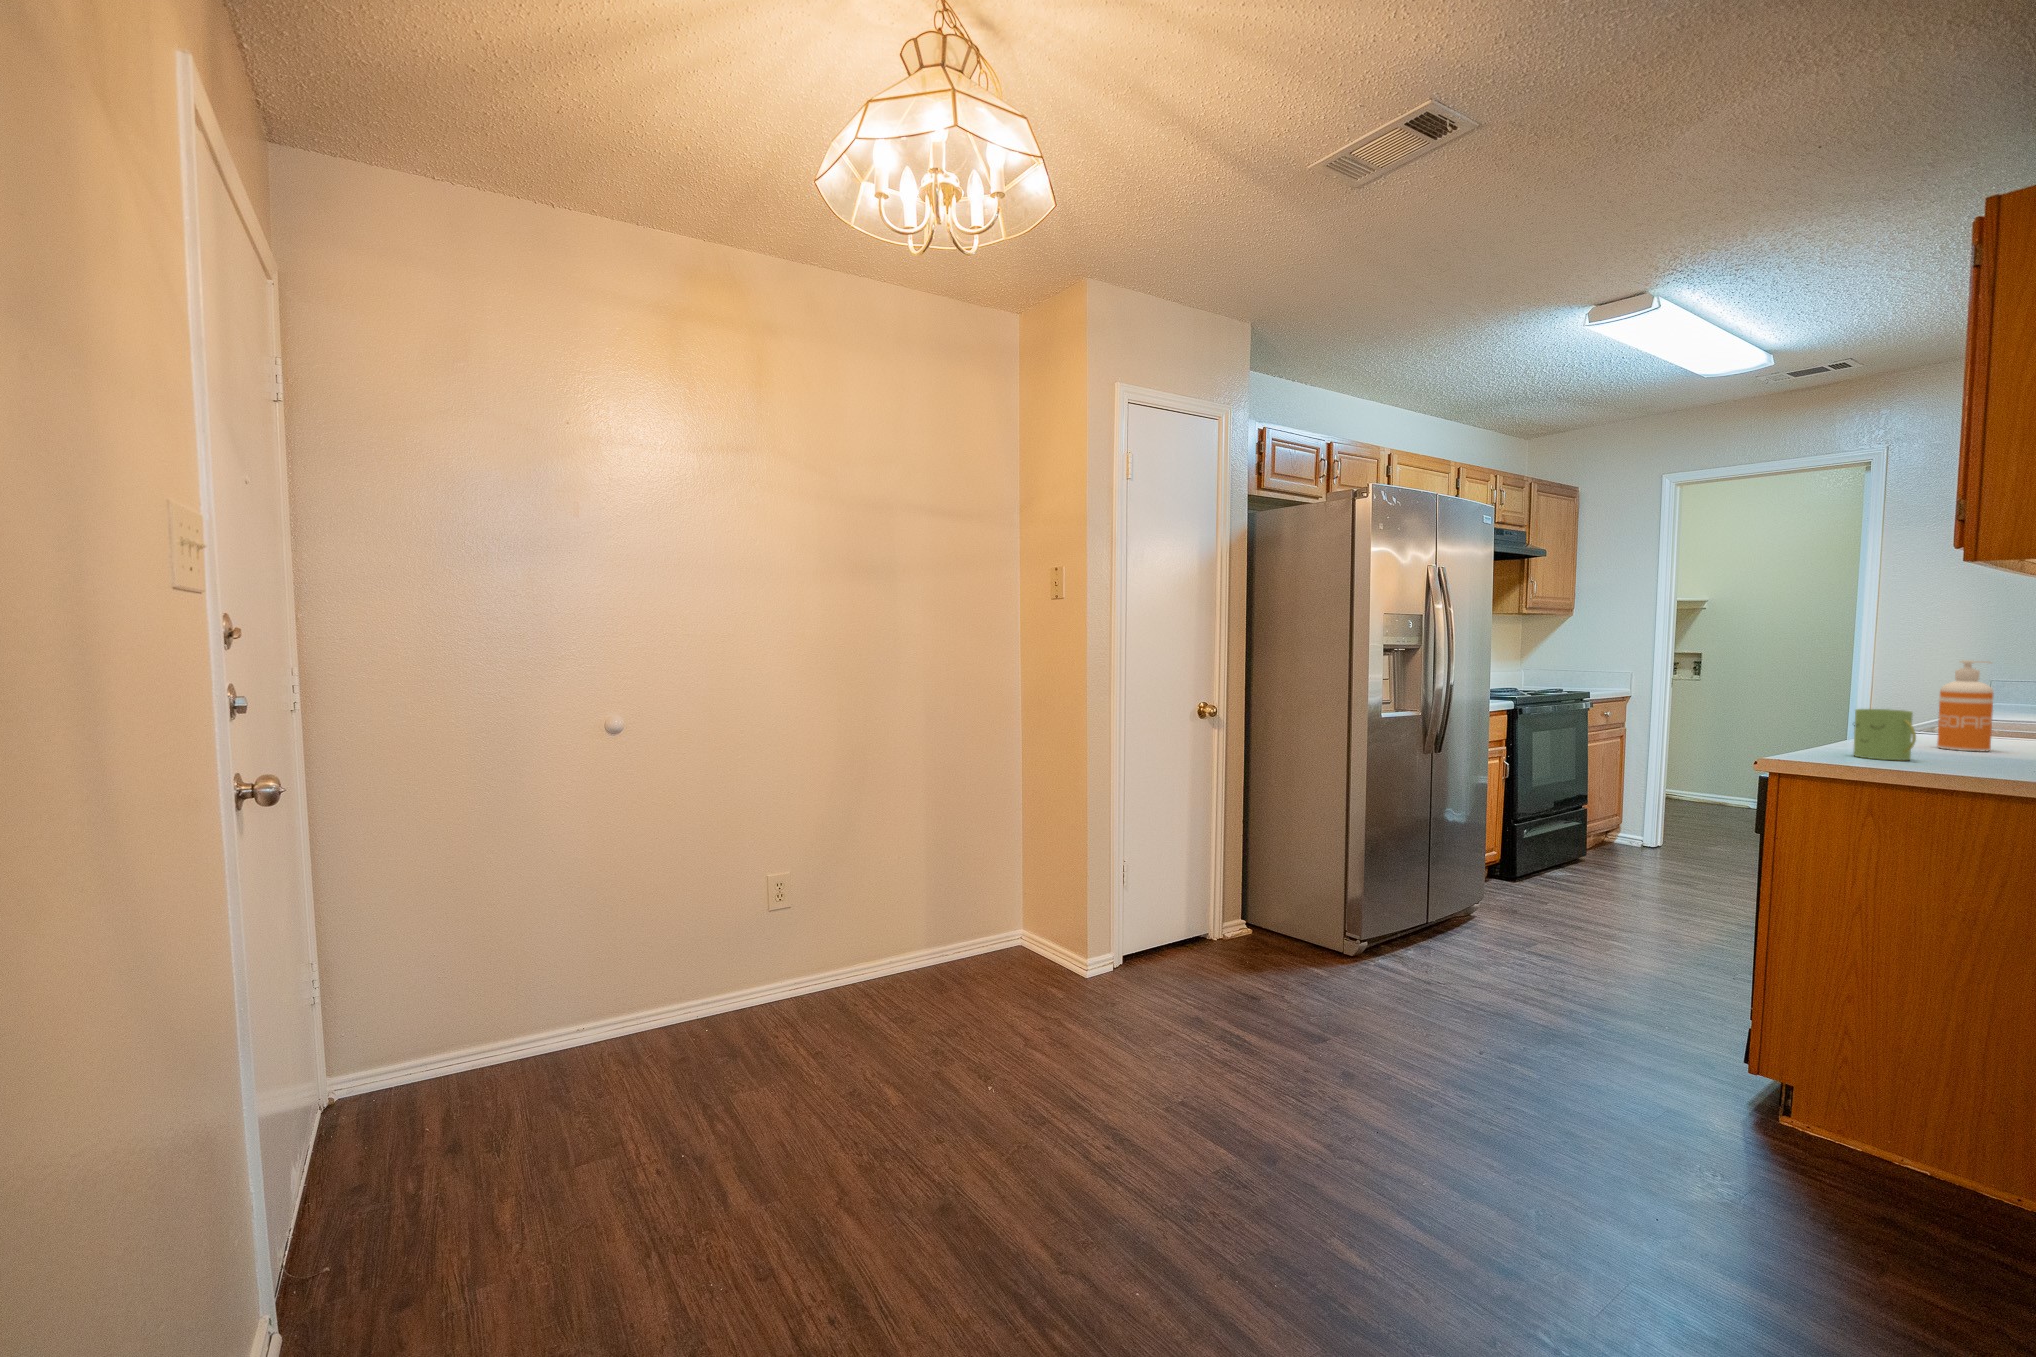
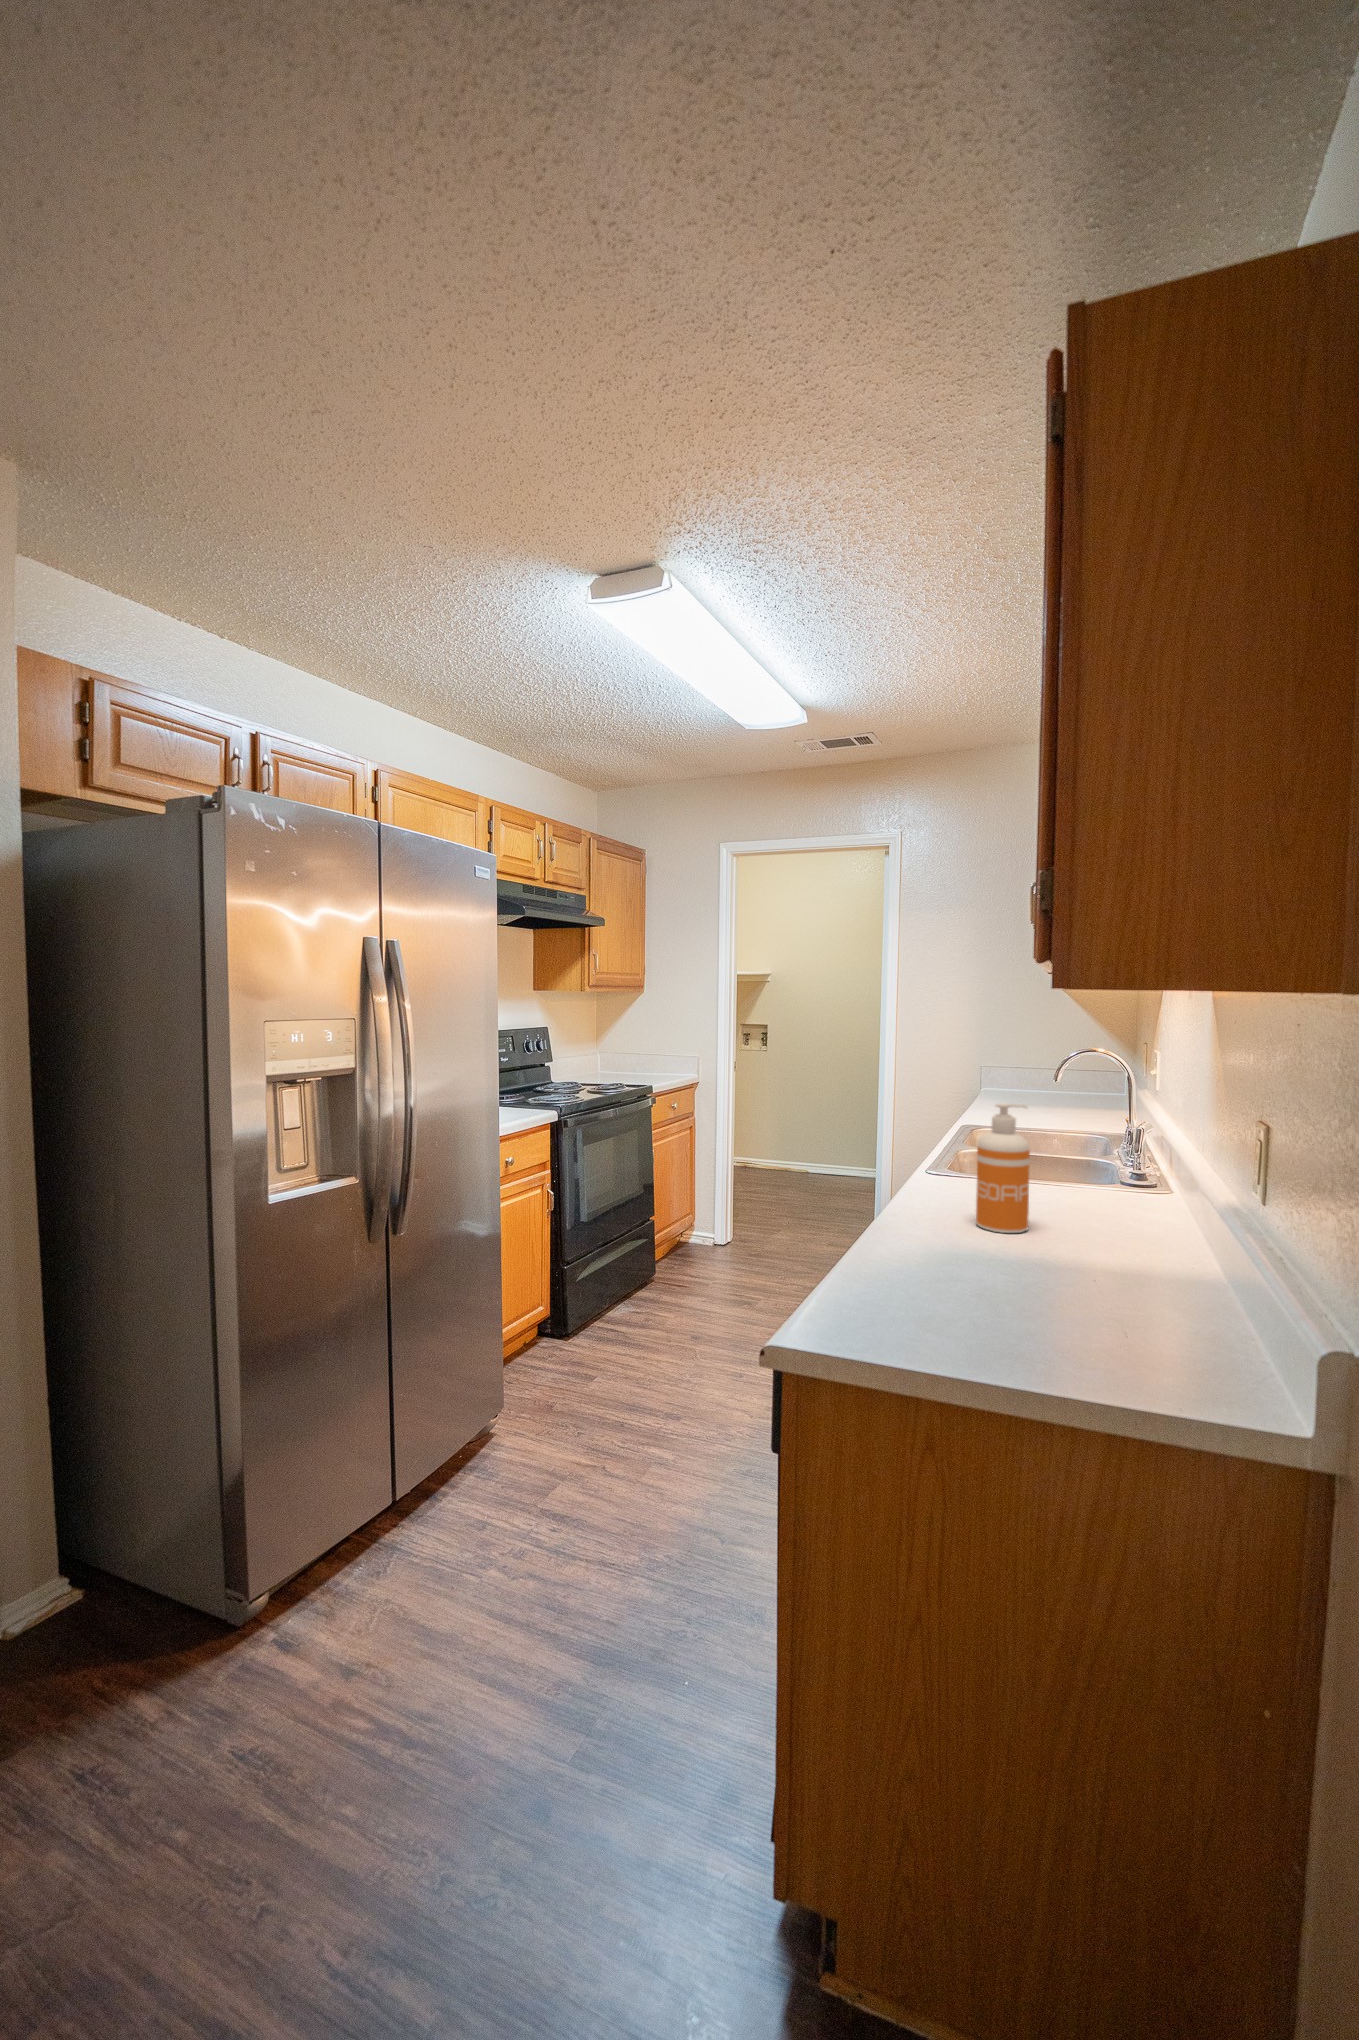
mug: present [1853,709,1916,760] -> none [899,1218,981,1322]

